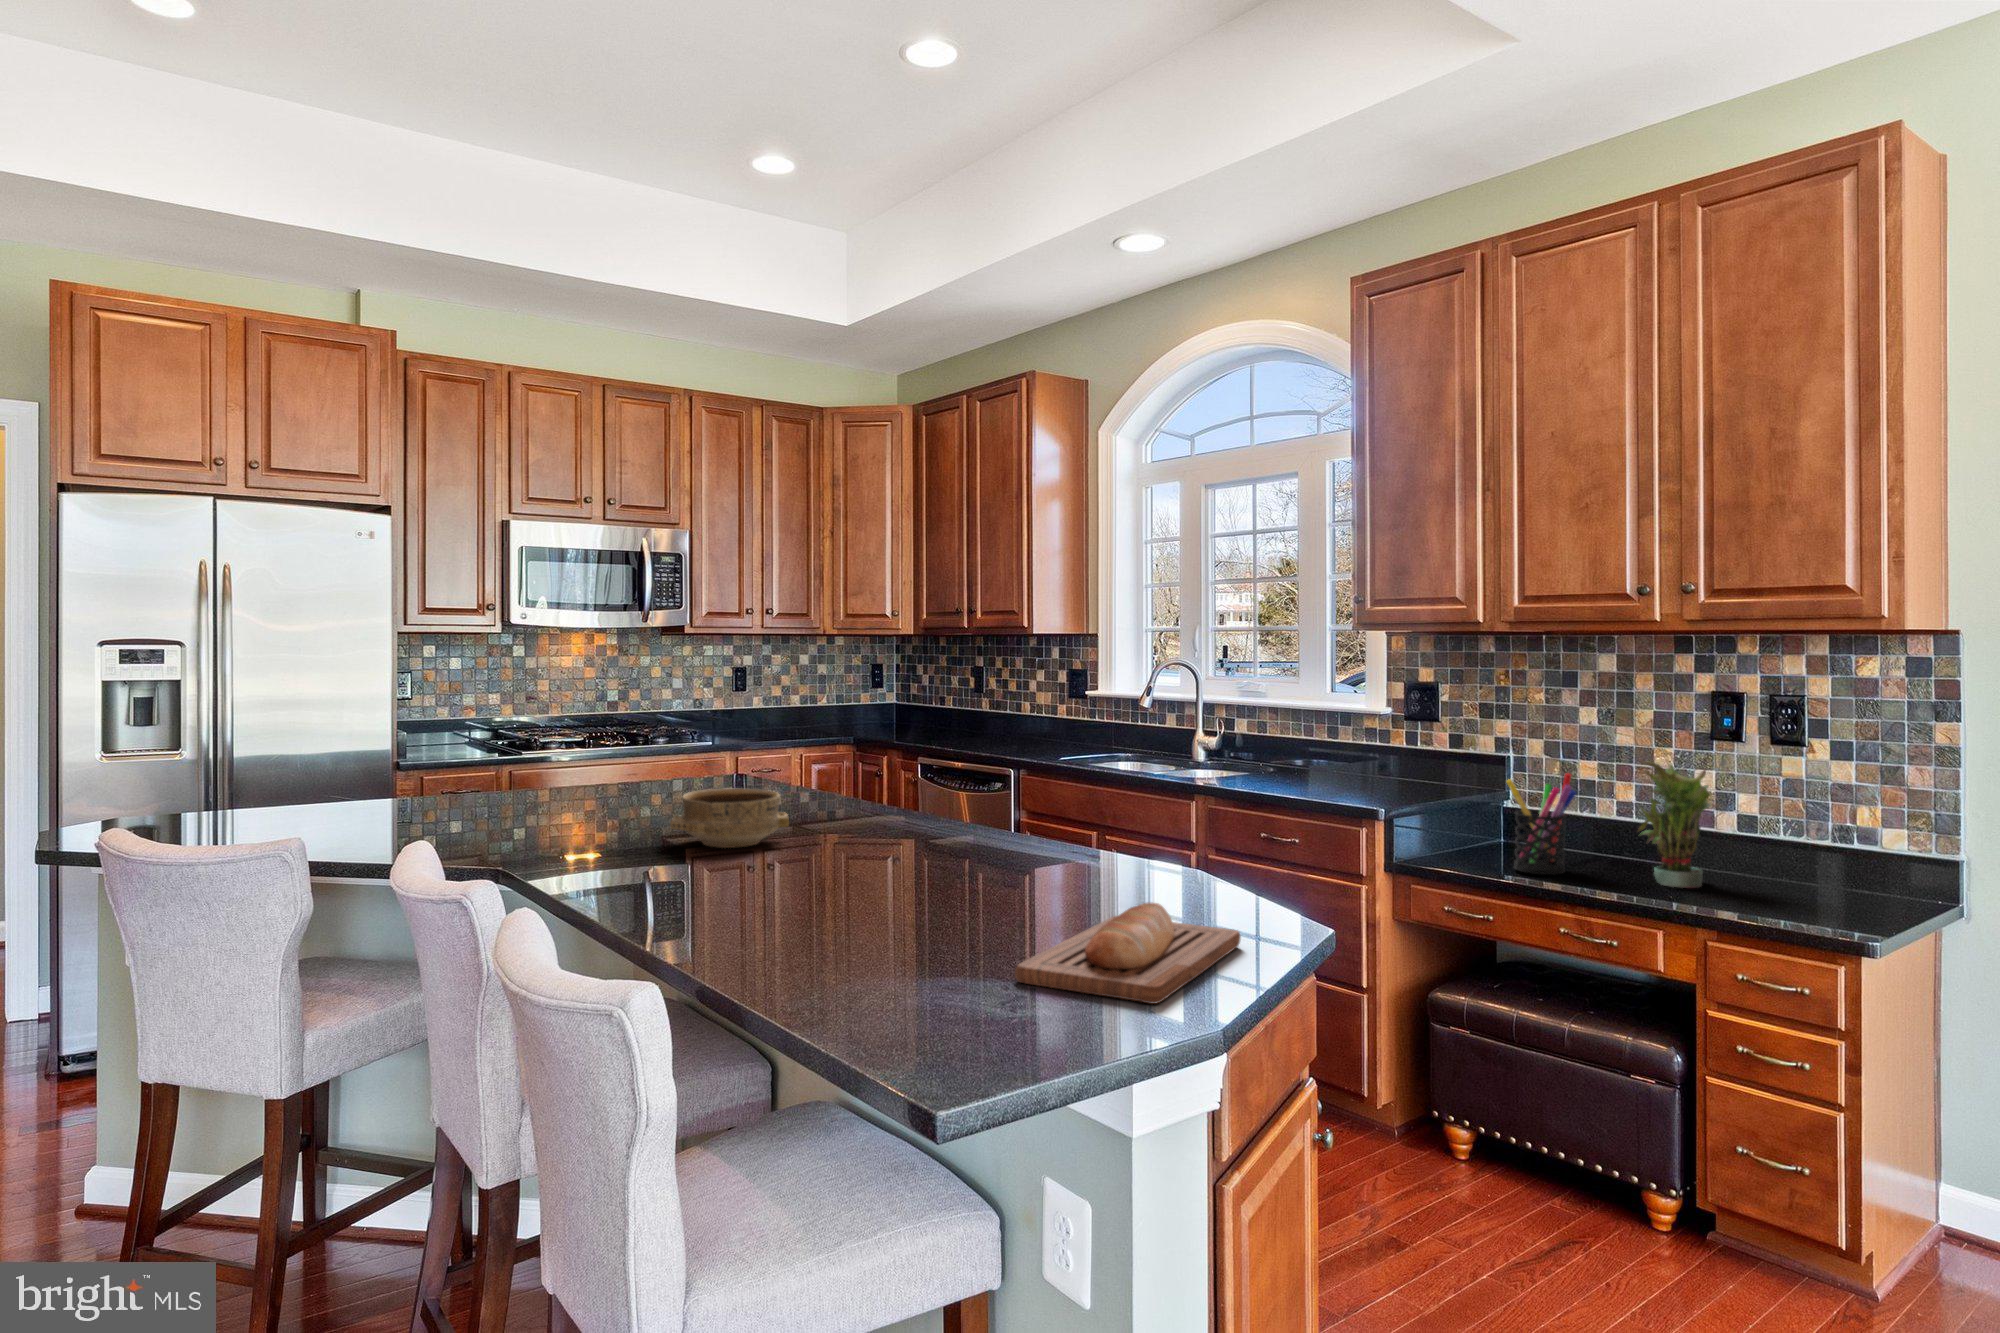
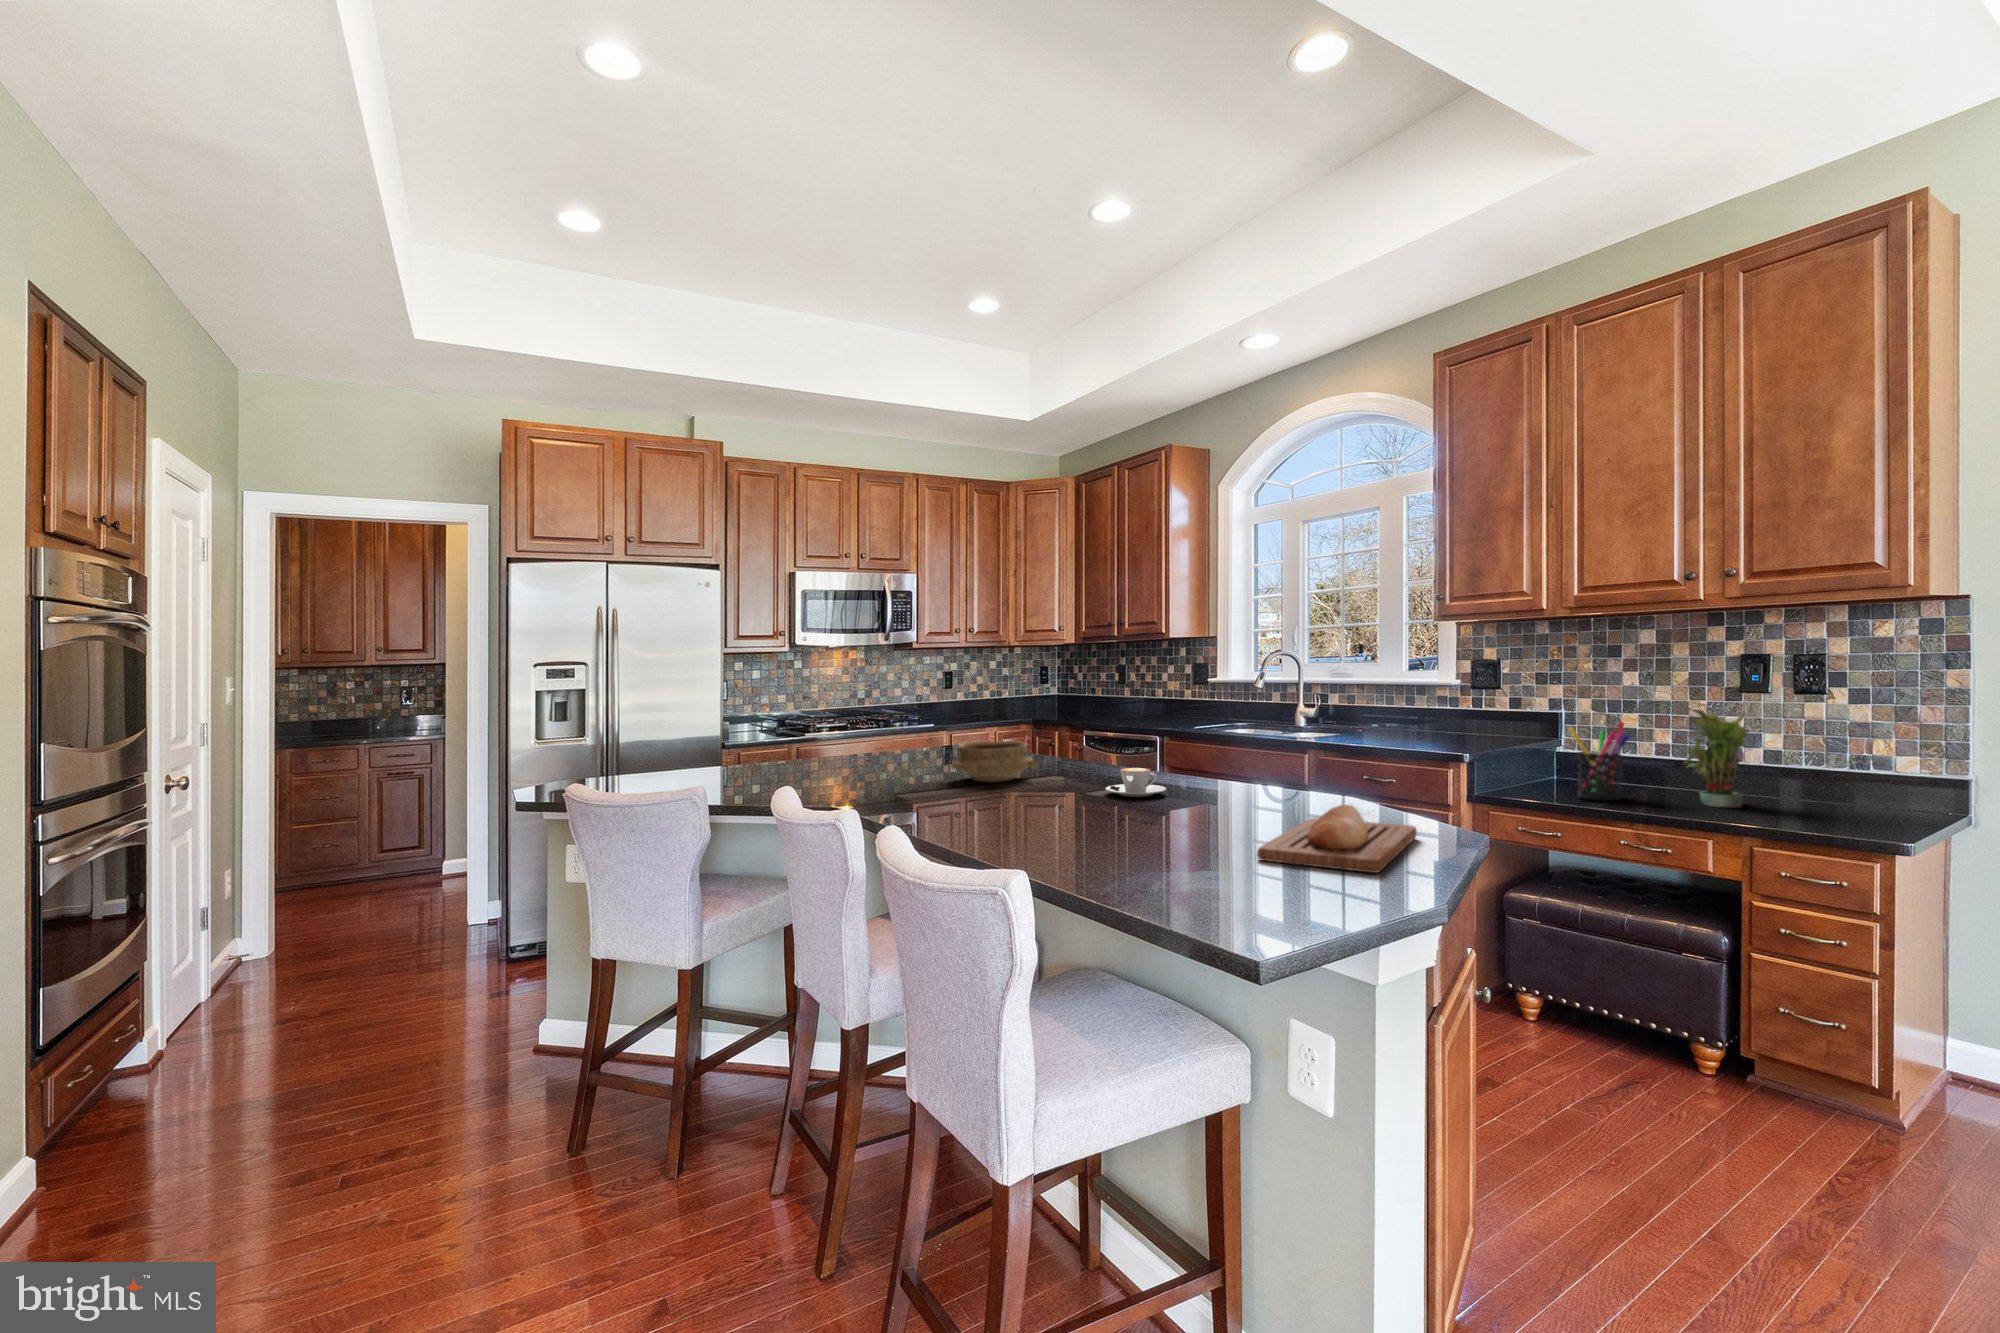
coffee cup: none [872,835,953,875] -> present [1106,768,1166,797]

